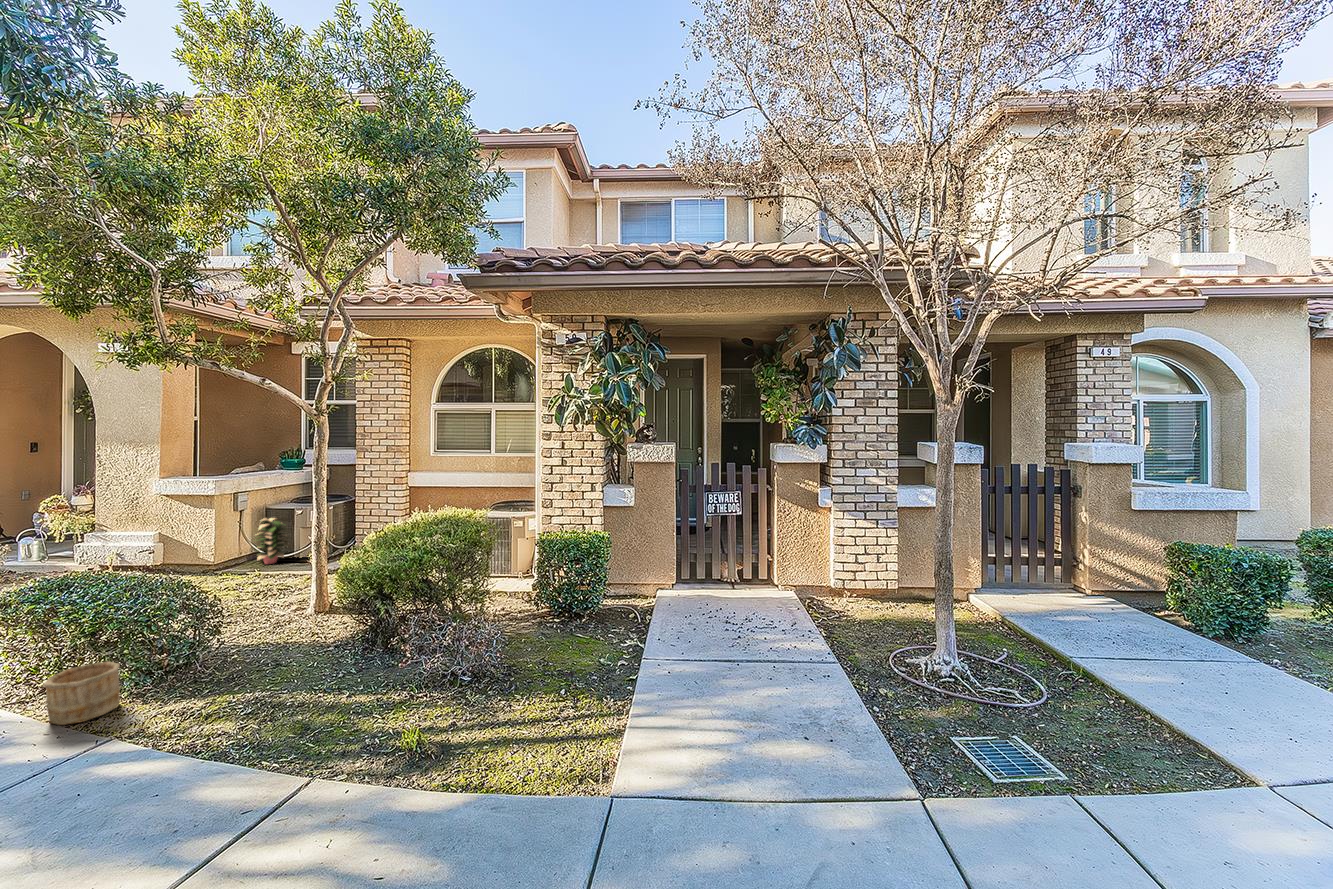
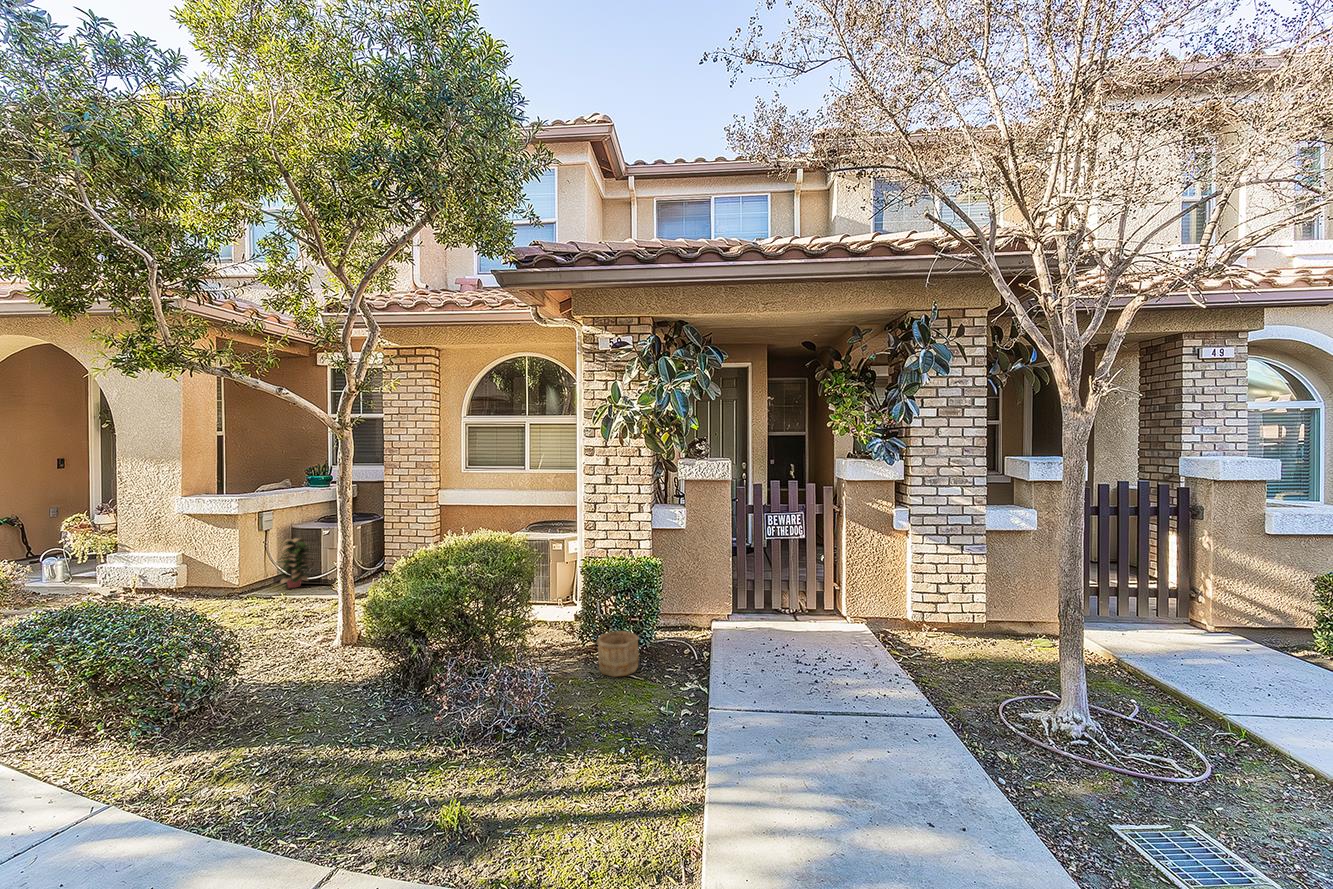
wooden bucket: present [43,661,120,725] -> present [597,631,639,677]

